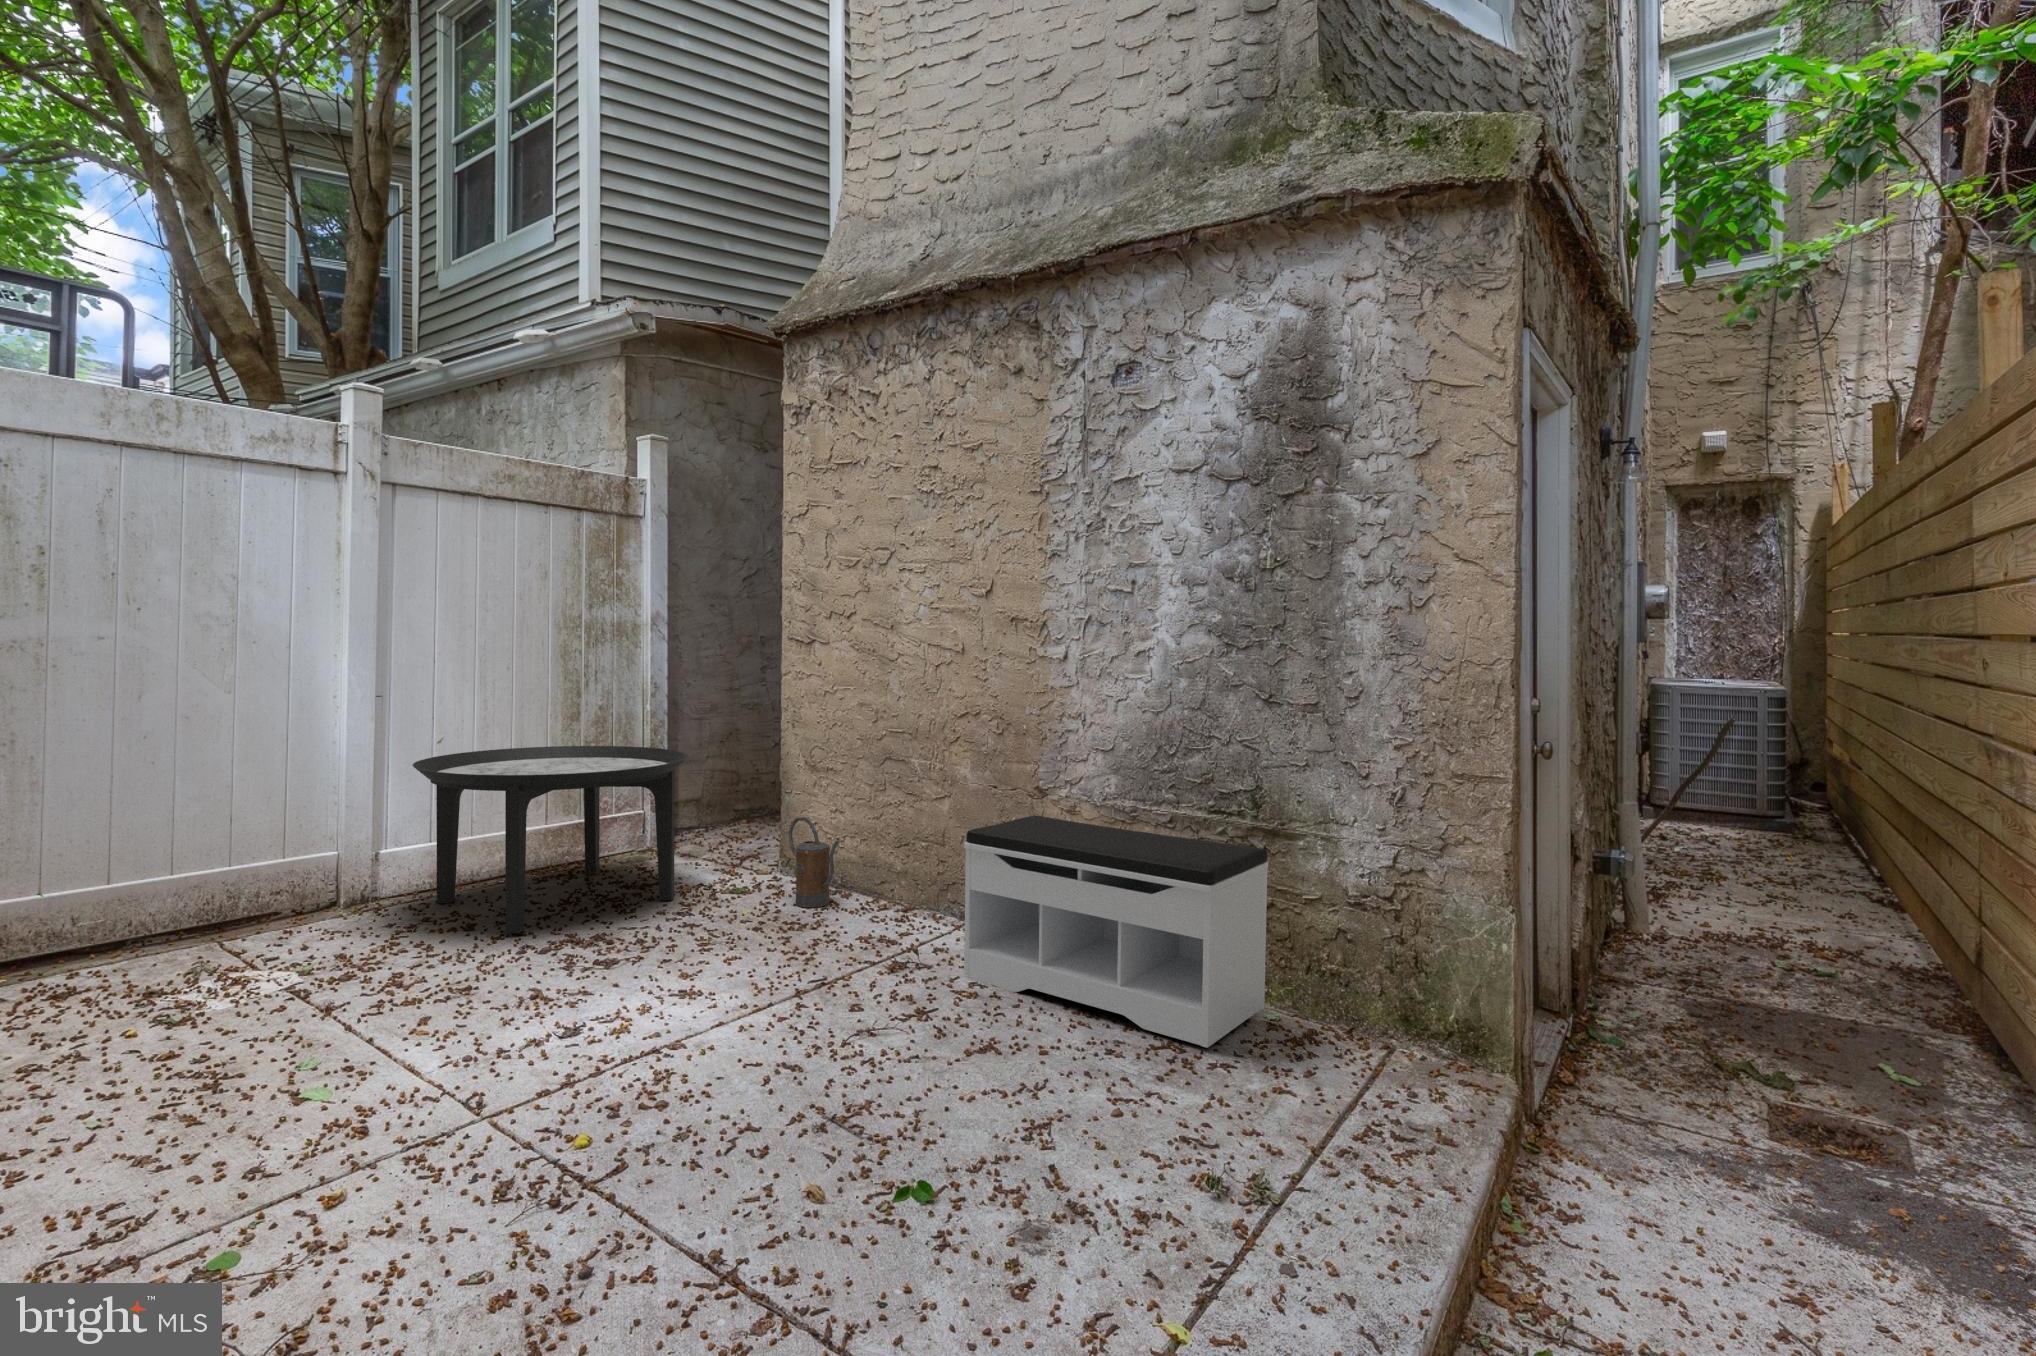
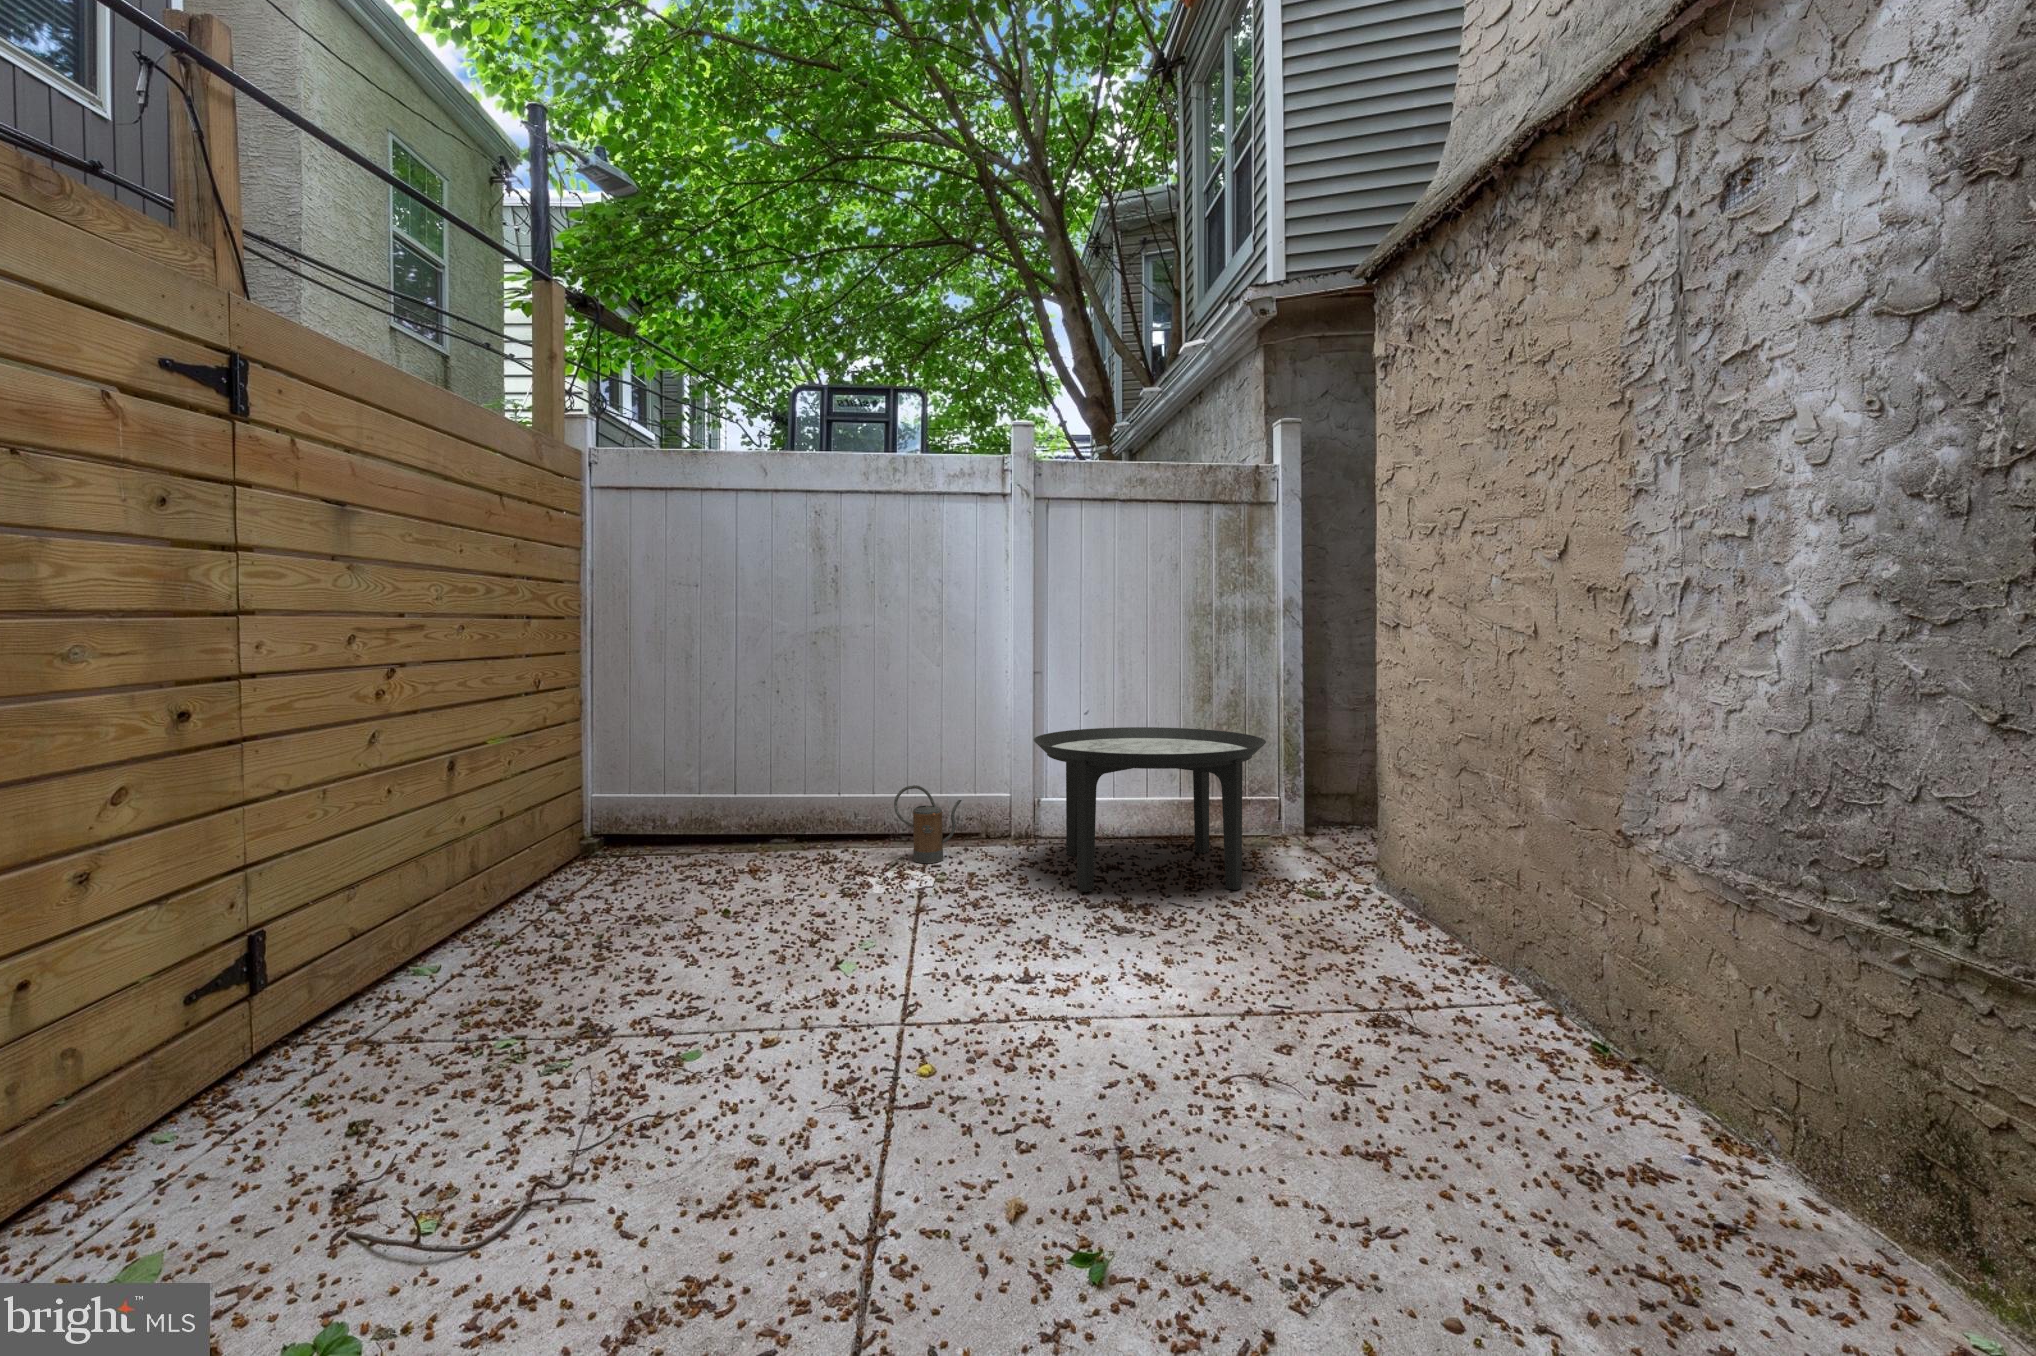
bench: present [964,816,1268,1048] -> none [1450,866,1962,1305]
watering can: present [789,817,839,907] -> present [894,785,962,863]

